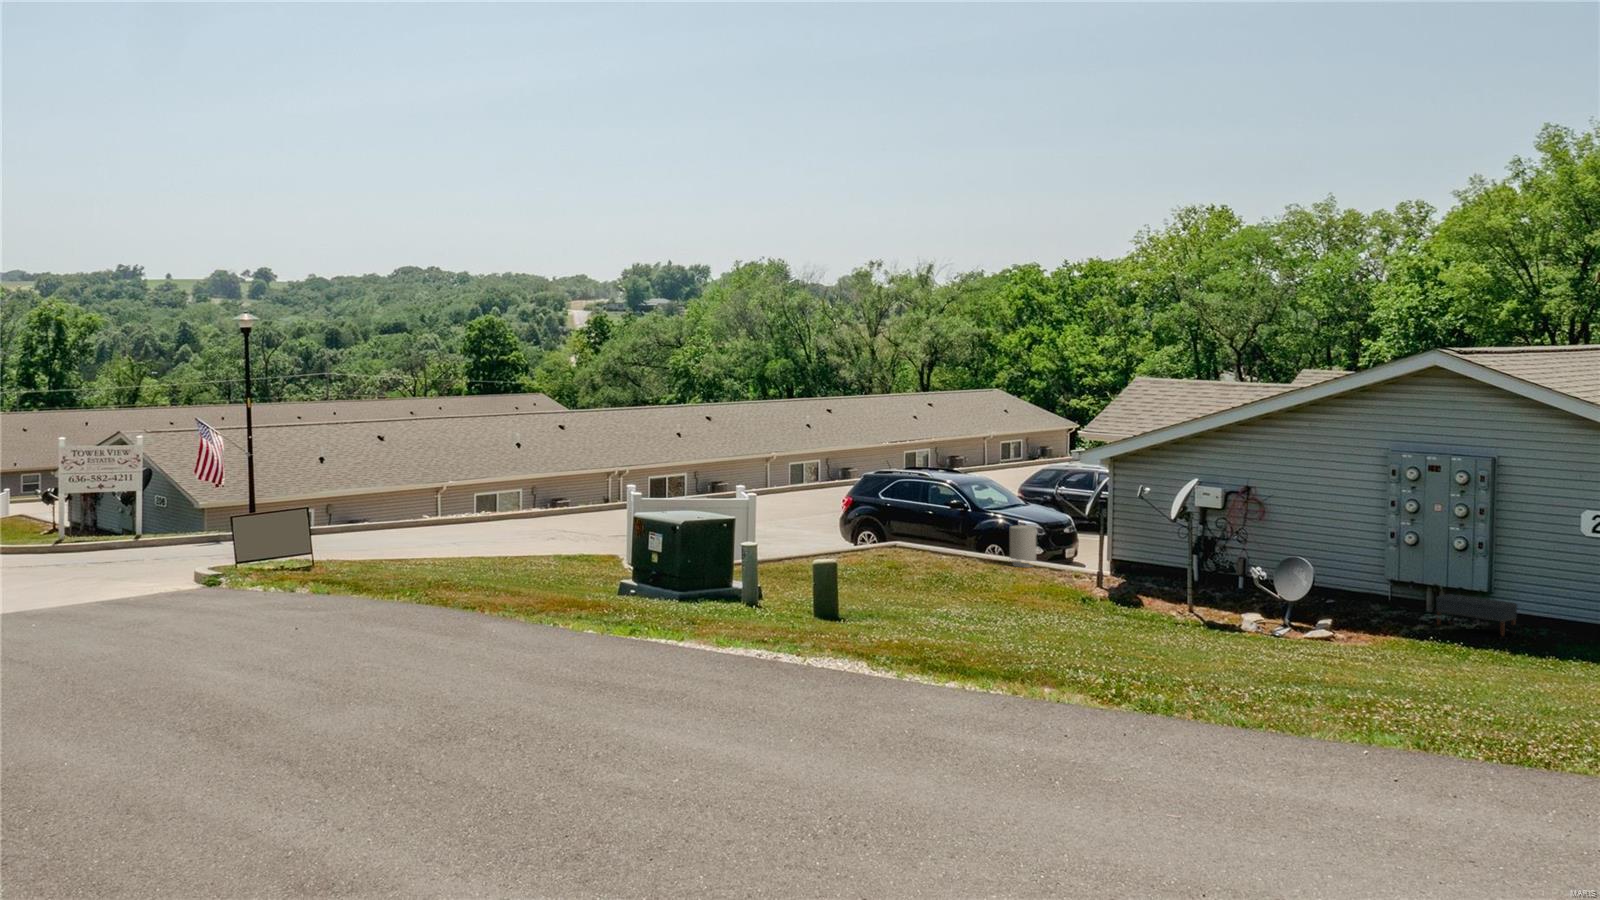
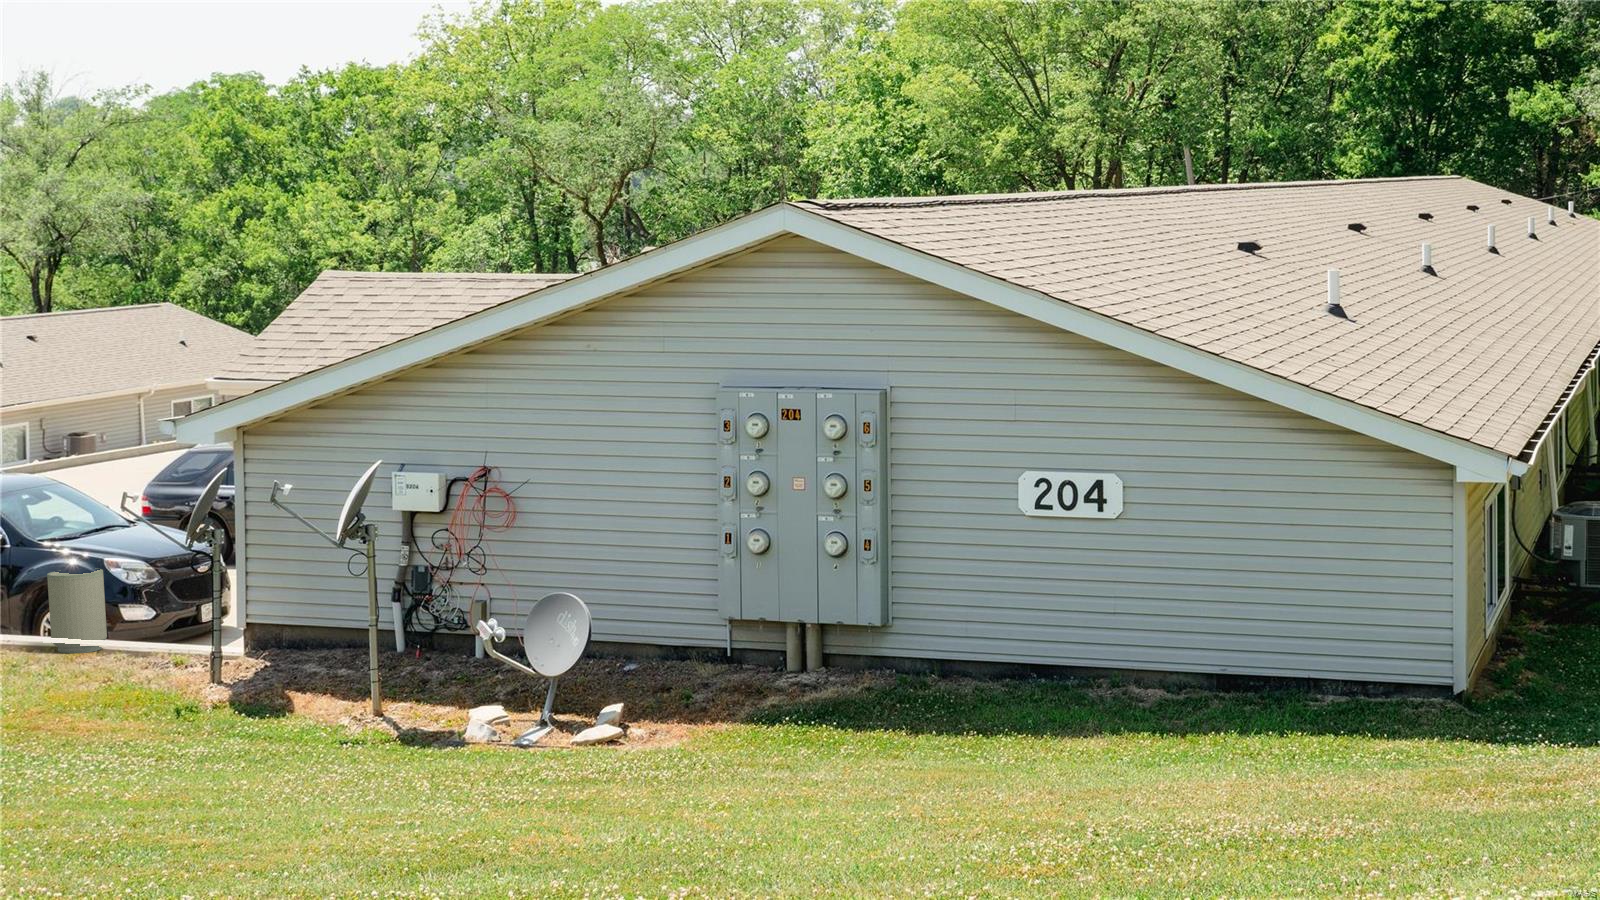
bench: present [1436,594,1517,636] -> none [800,636,925,704]

